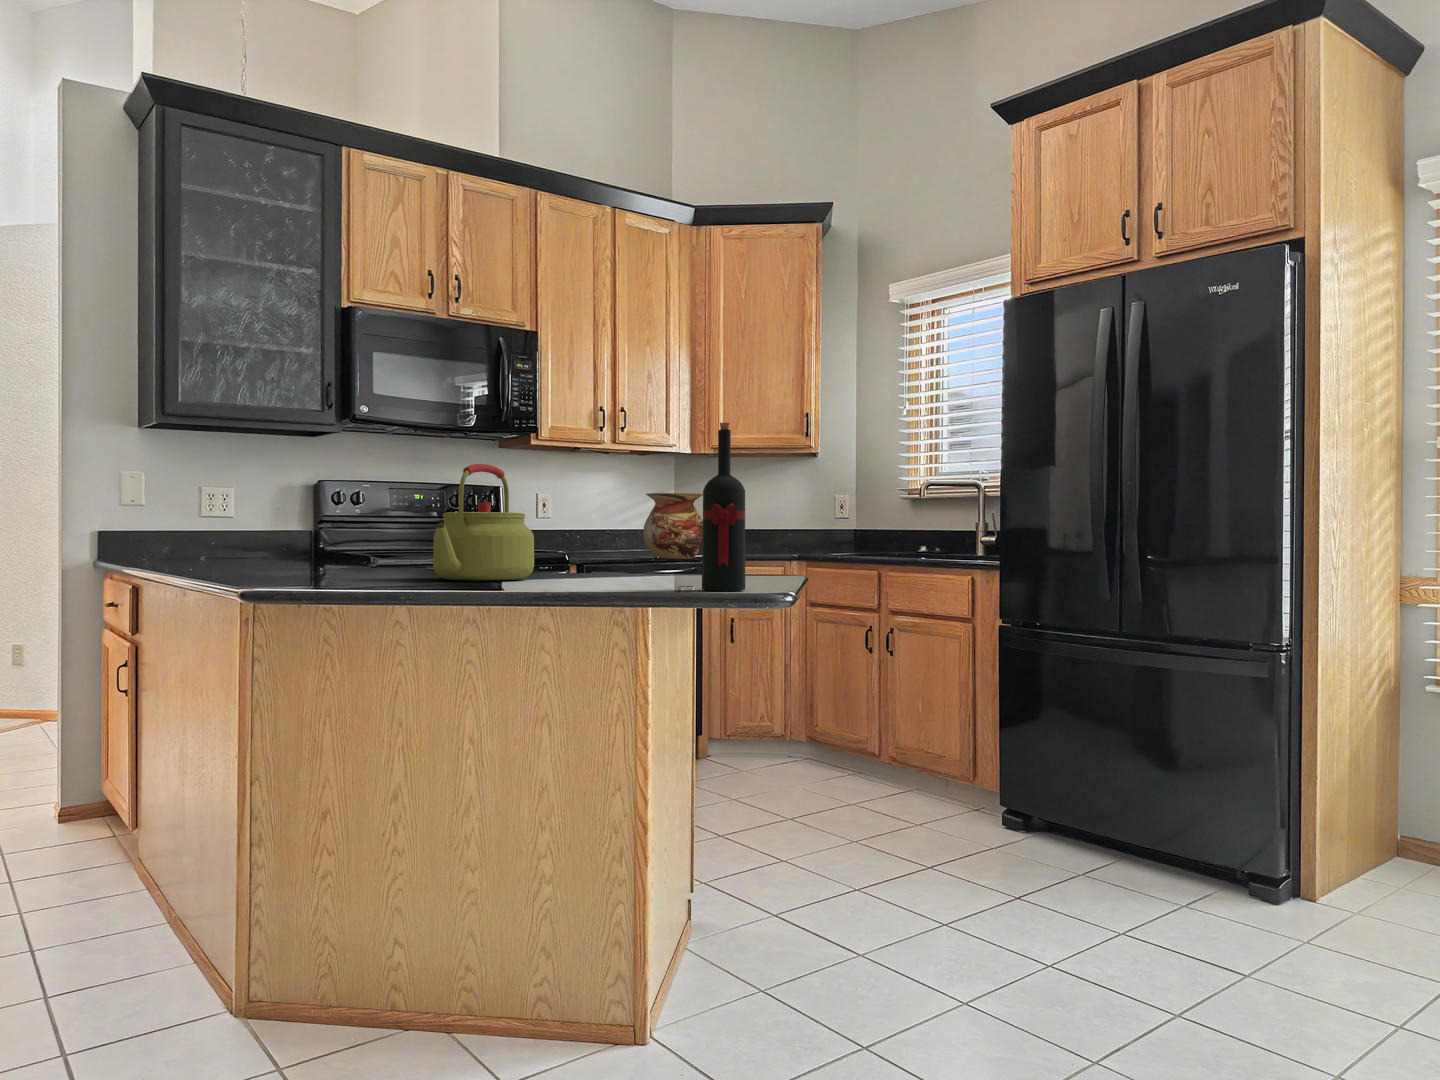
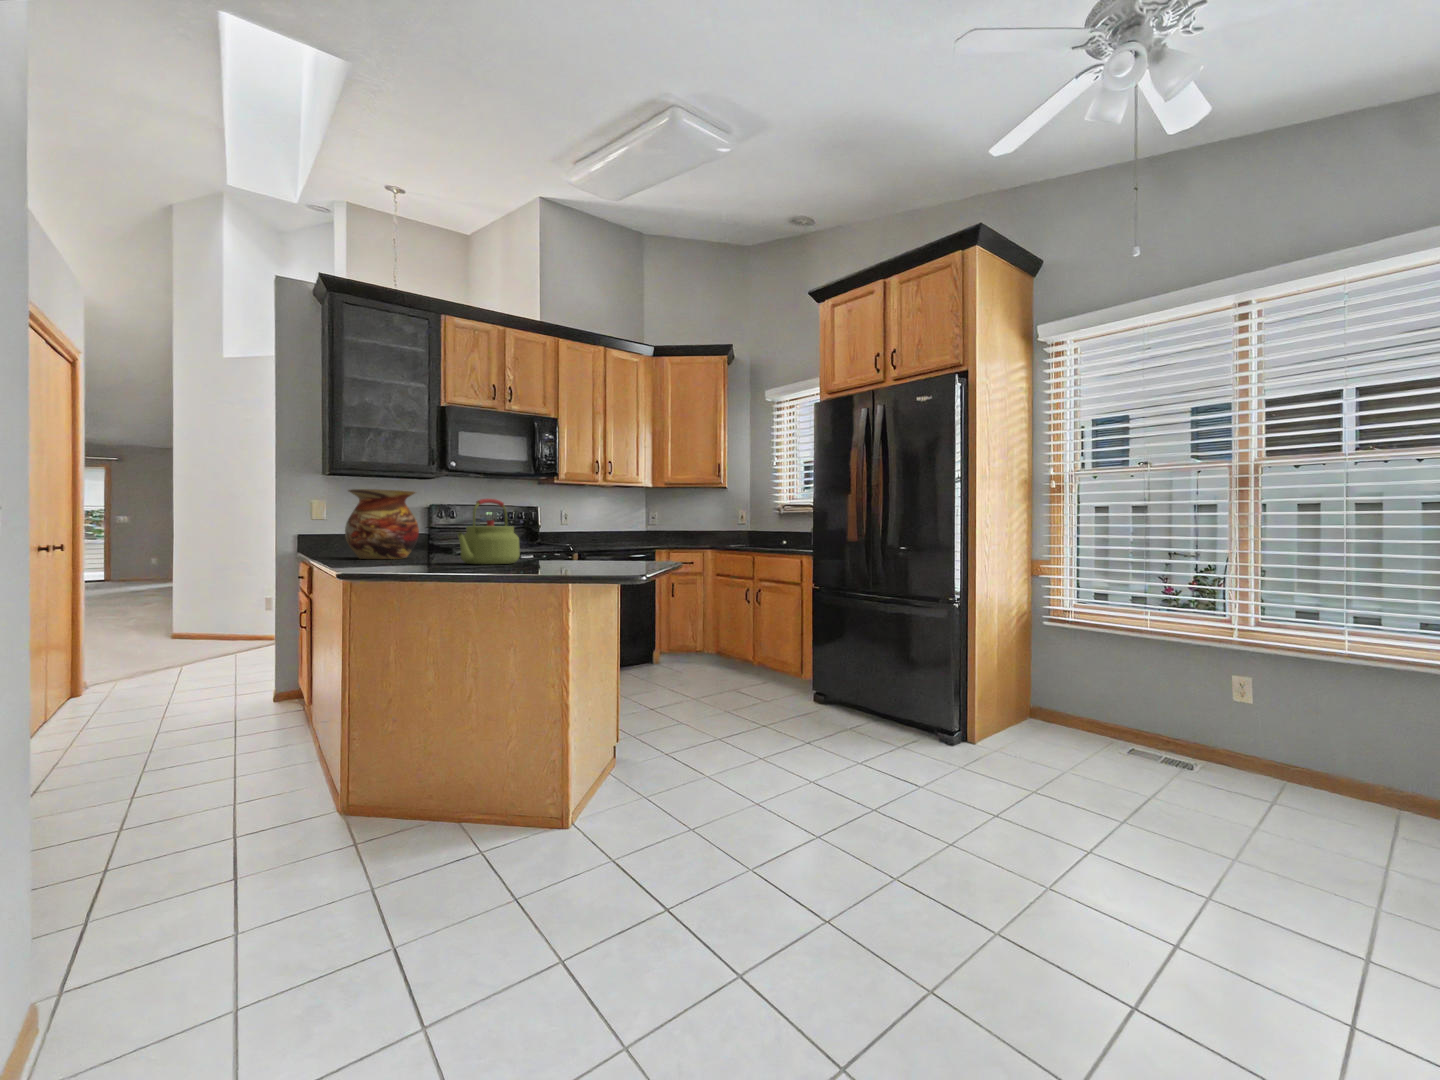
wine bottle: present [702,423,745,591] -> none [596,478,620,571]
vase: present [643,493,703,559] -> present [345,489,419,559]

